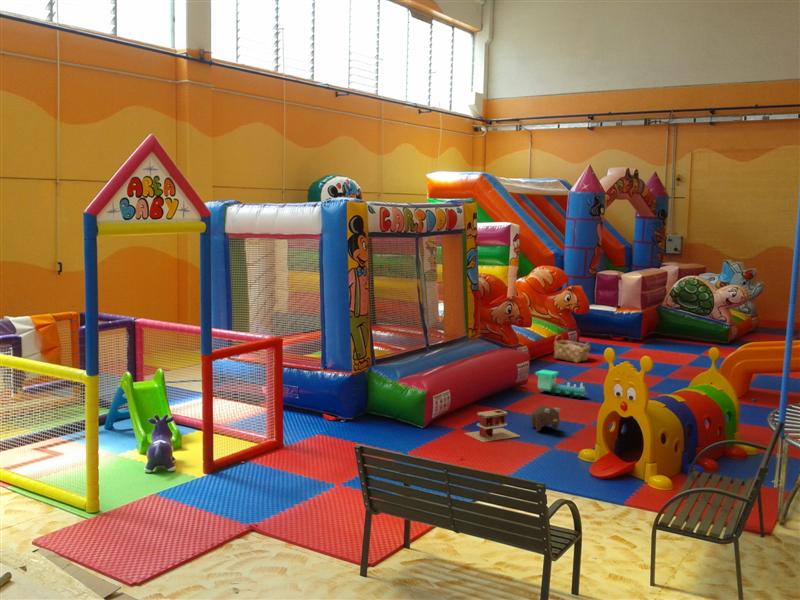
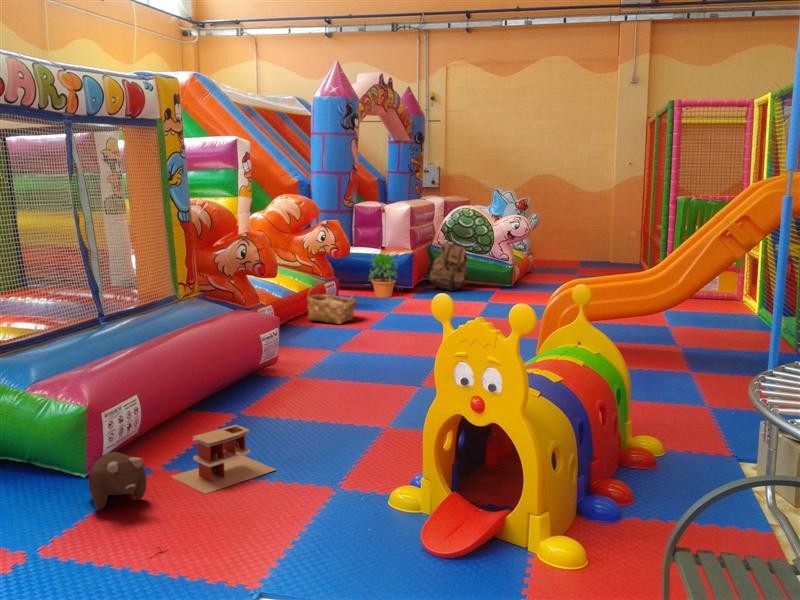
backpack: none [655,303,690,344] -> present [427,242,467,291]
potted plant: none [605,310,631,346] -> present [370,253,397,298]
toy train: present [535,370,586,398] -> none [288,341,369,381]
plush toy: present [531,405,561,431] -> present [89,452,147,509]

